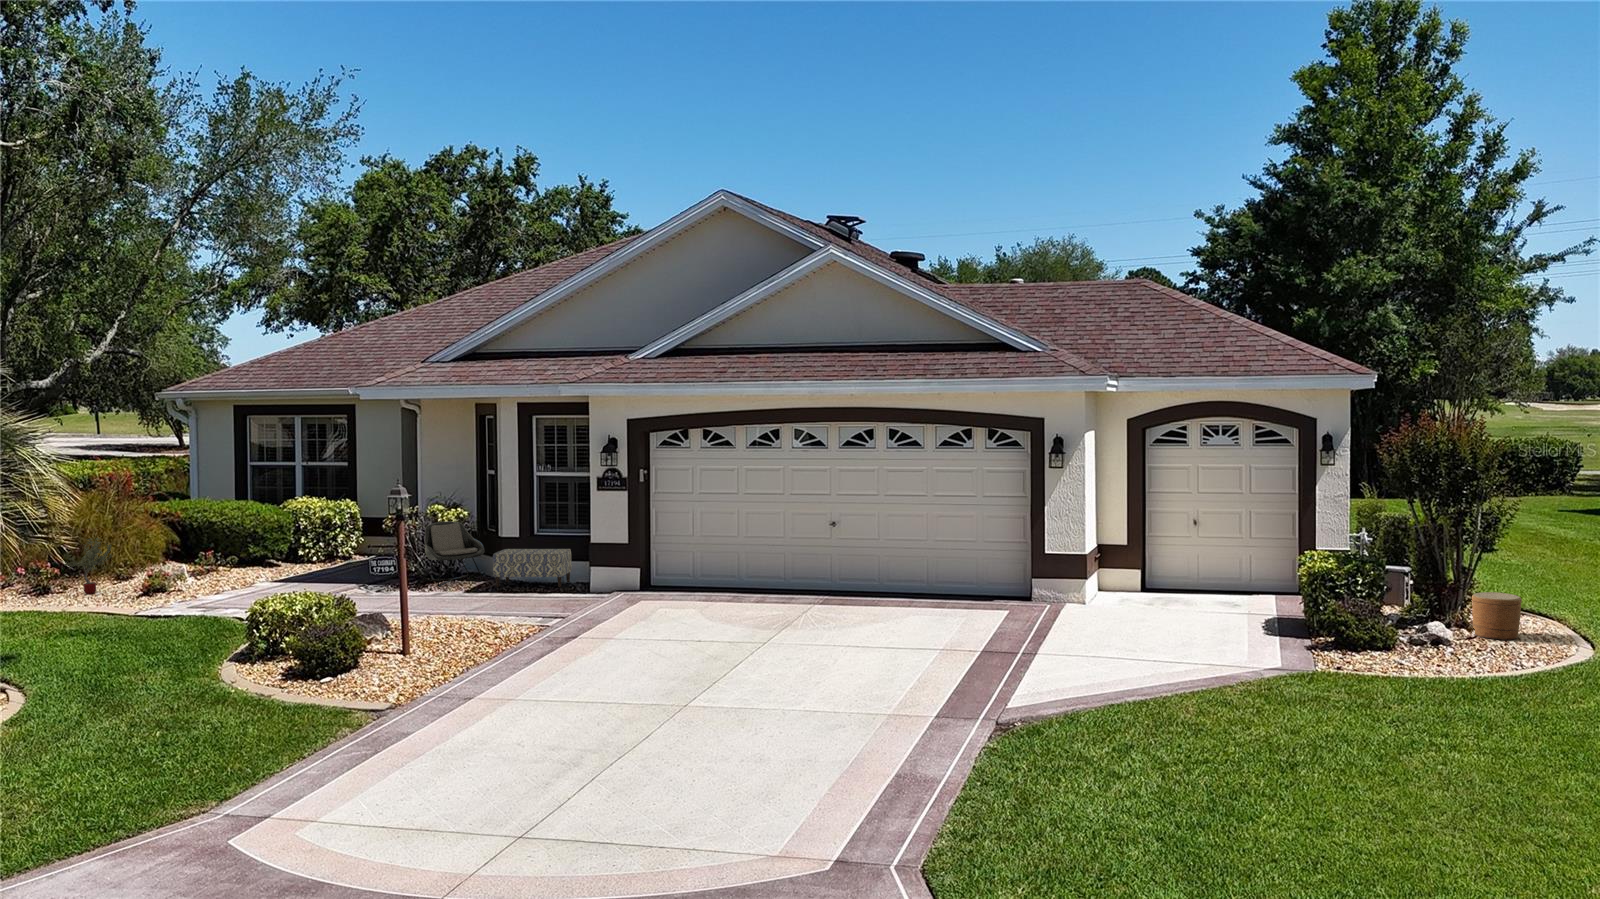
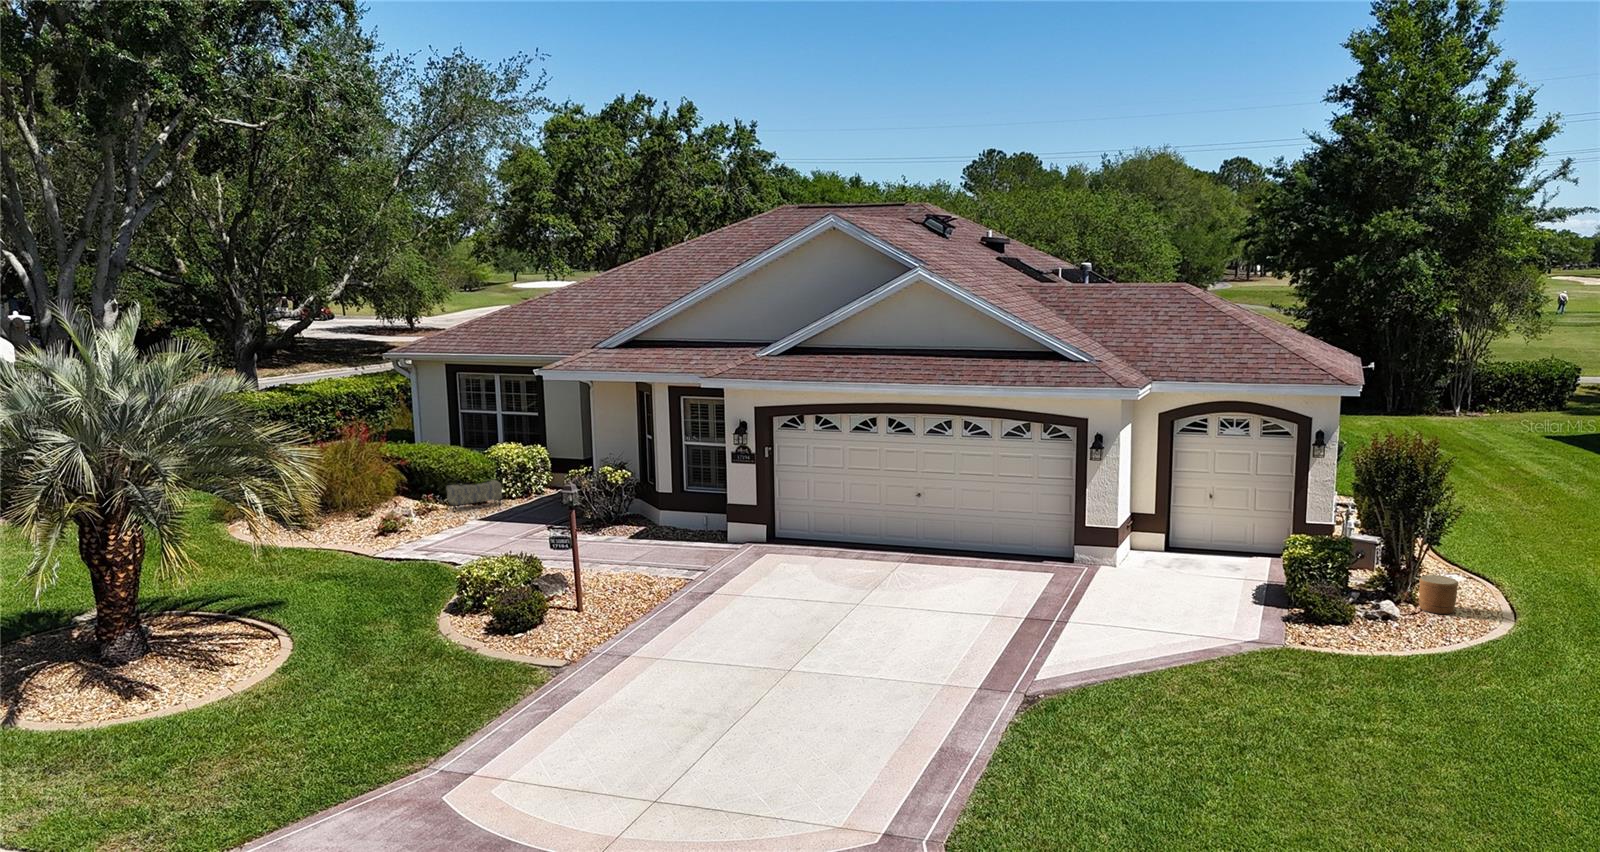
lounge chair: present [424,521,485,587] -> none [601,478,647,531]
potted tree: present [64,538,112,594] -> none [334,488,369,531]
bench: present [493,549,572,587] -> present [447,479,502,512]

